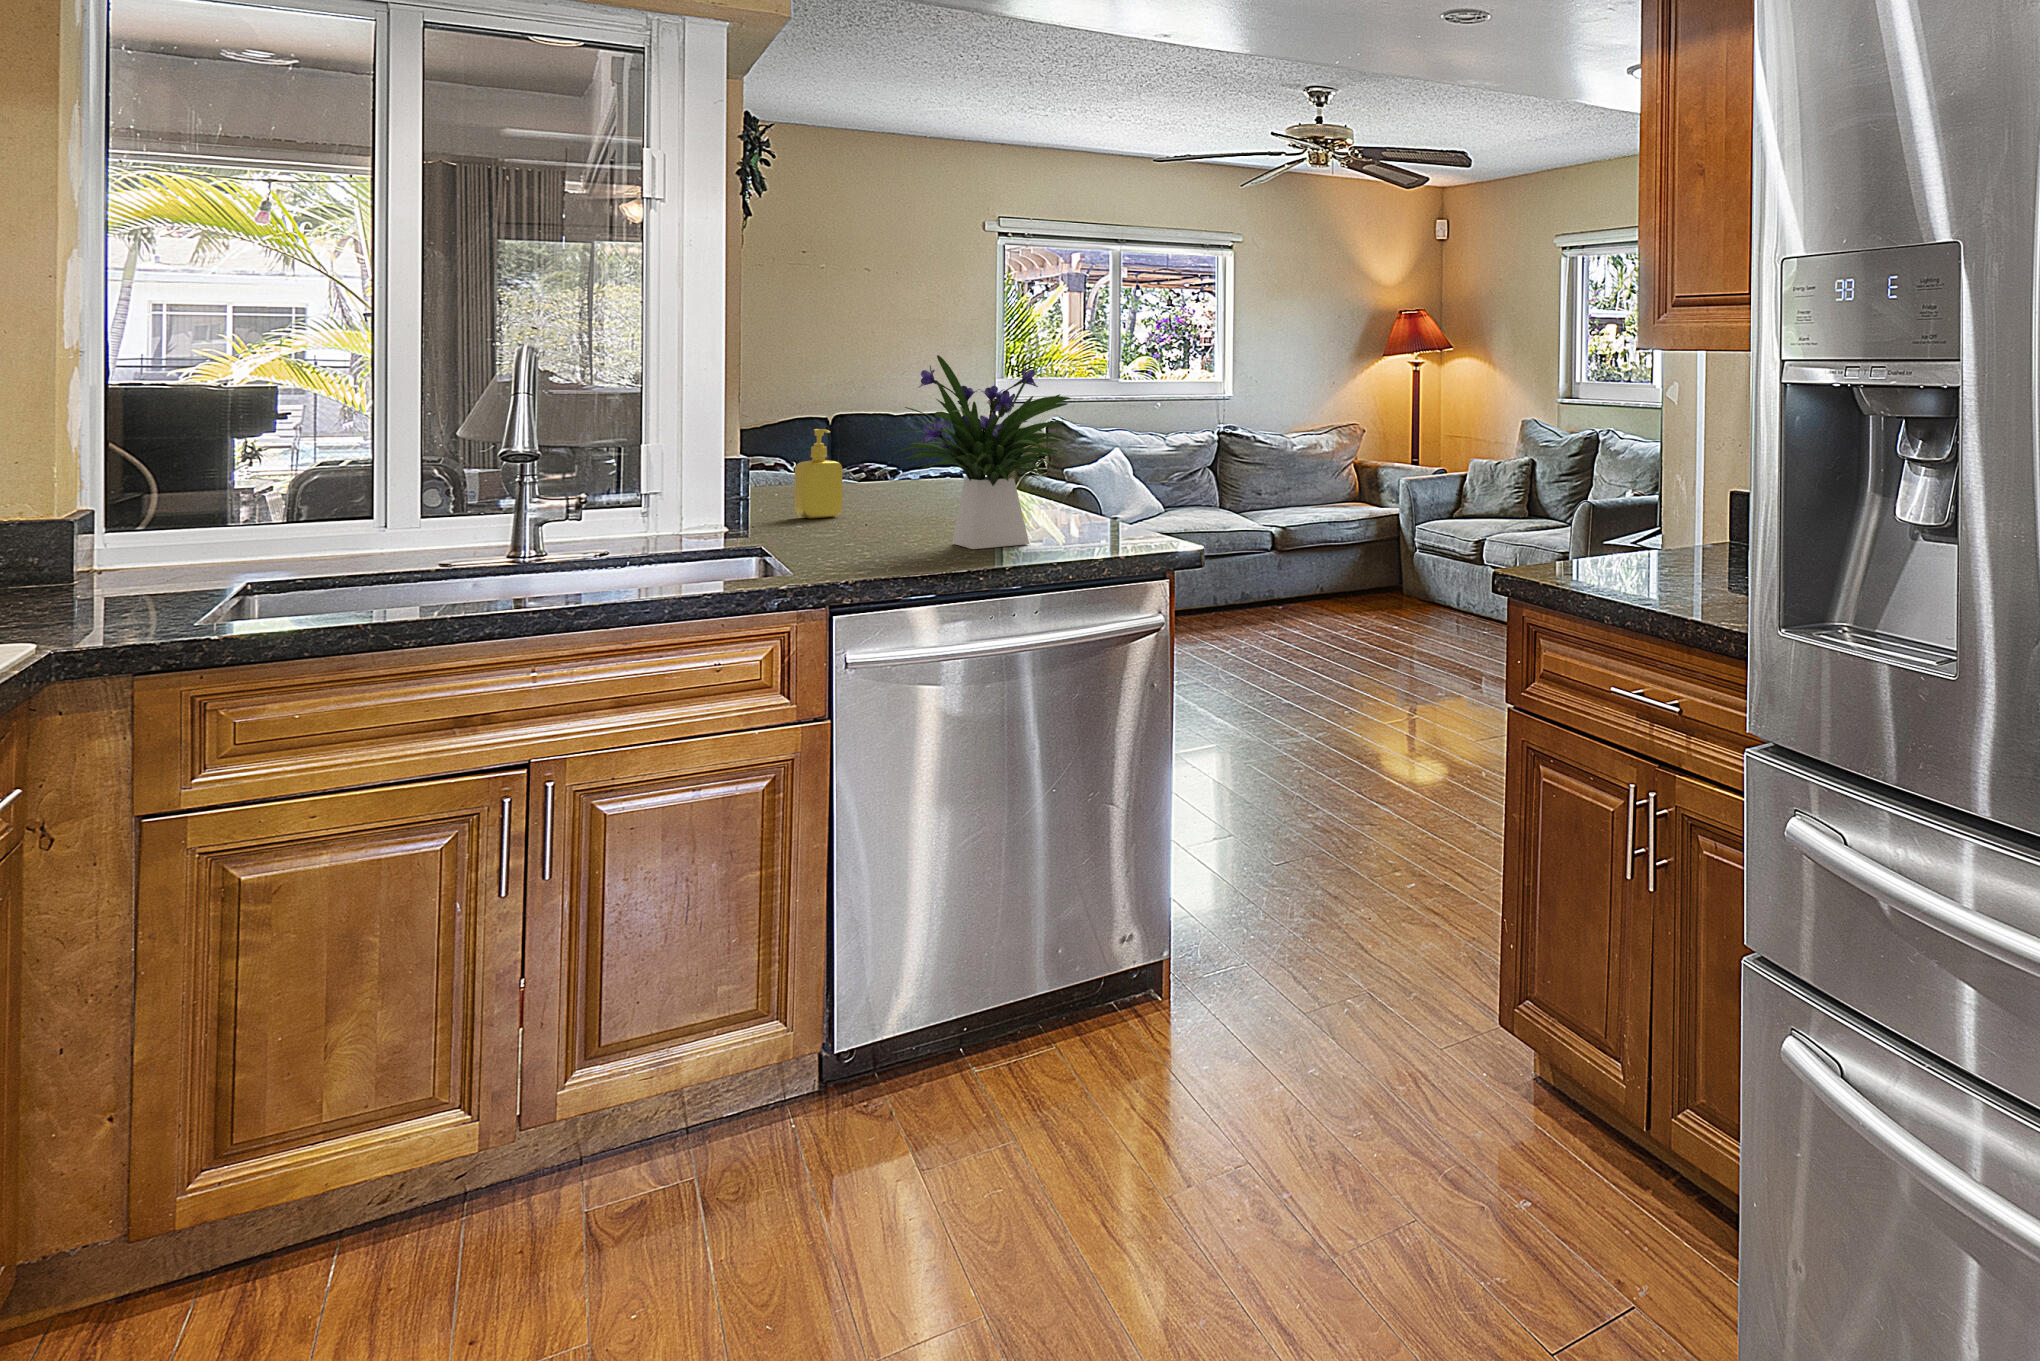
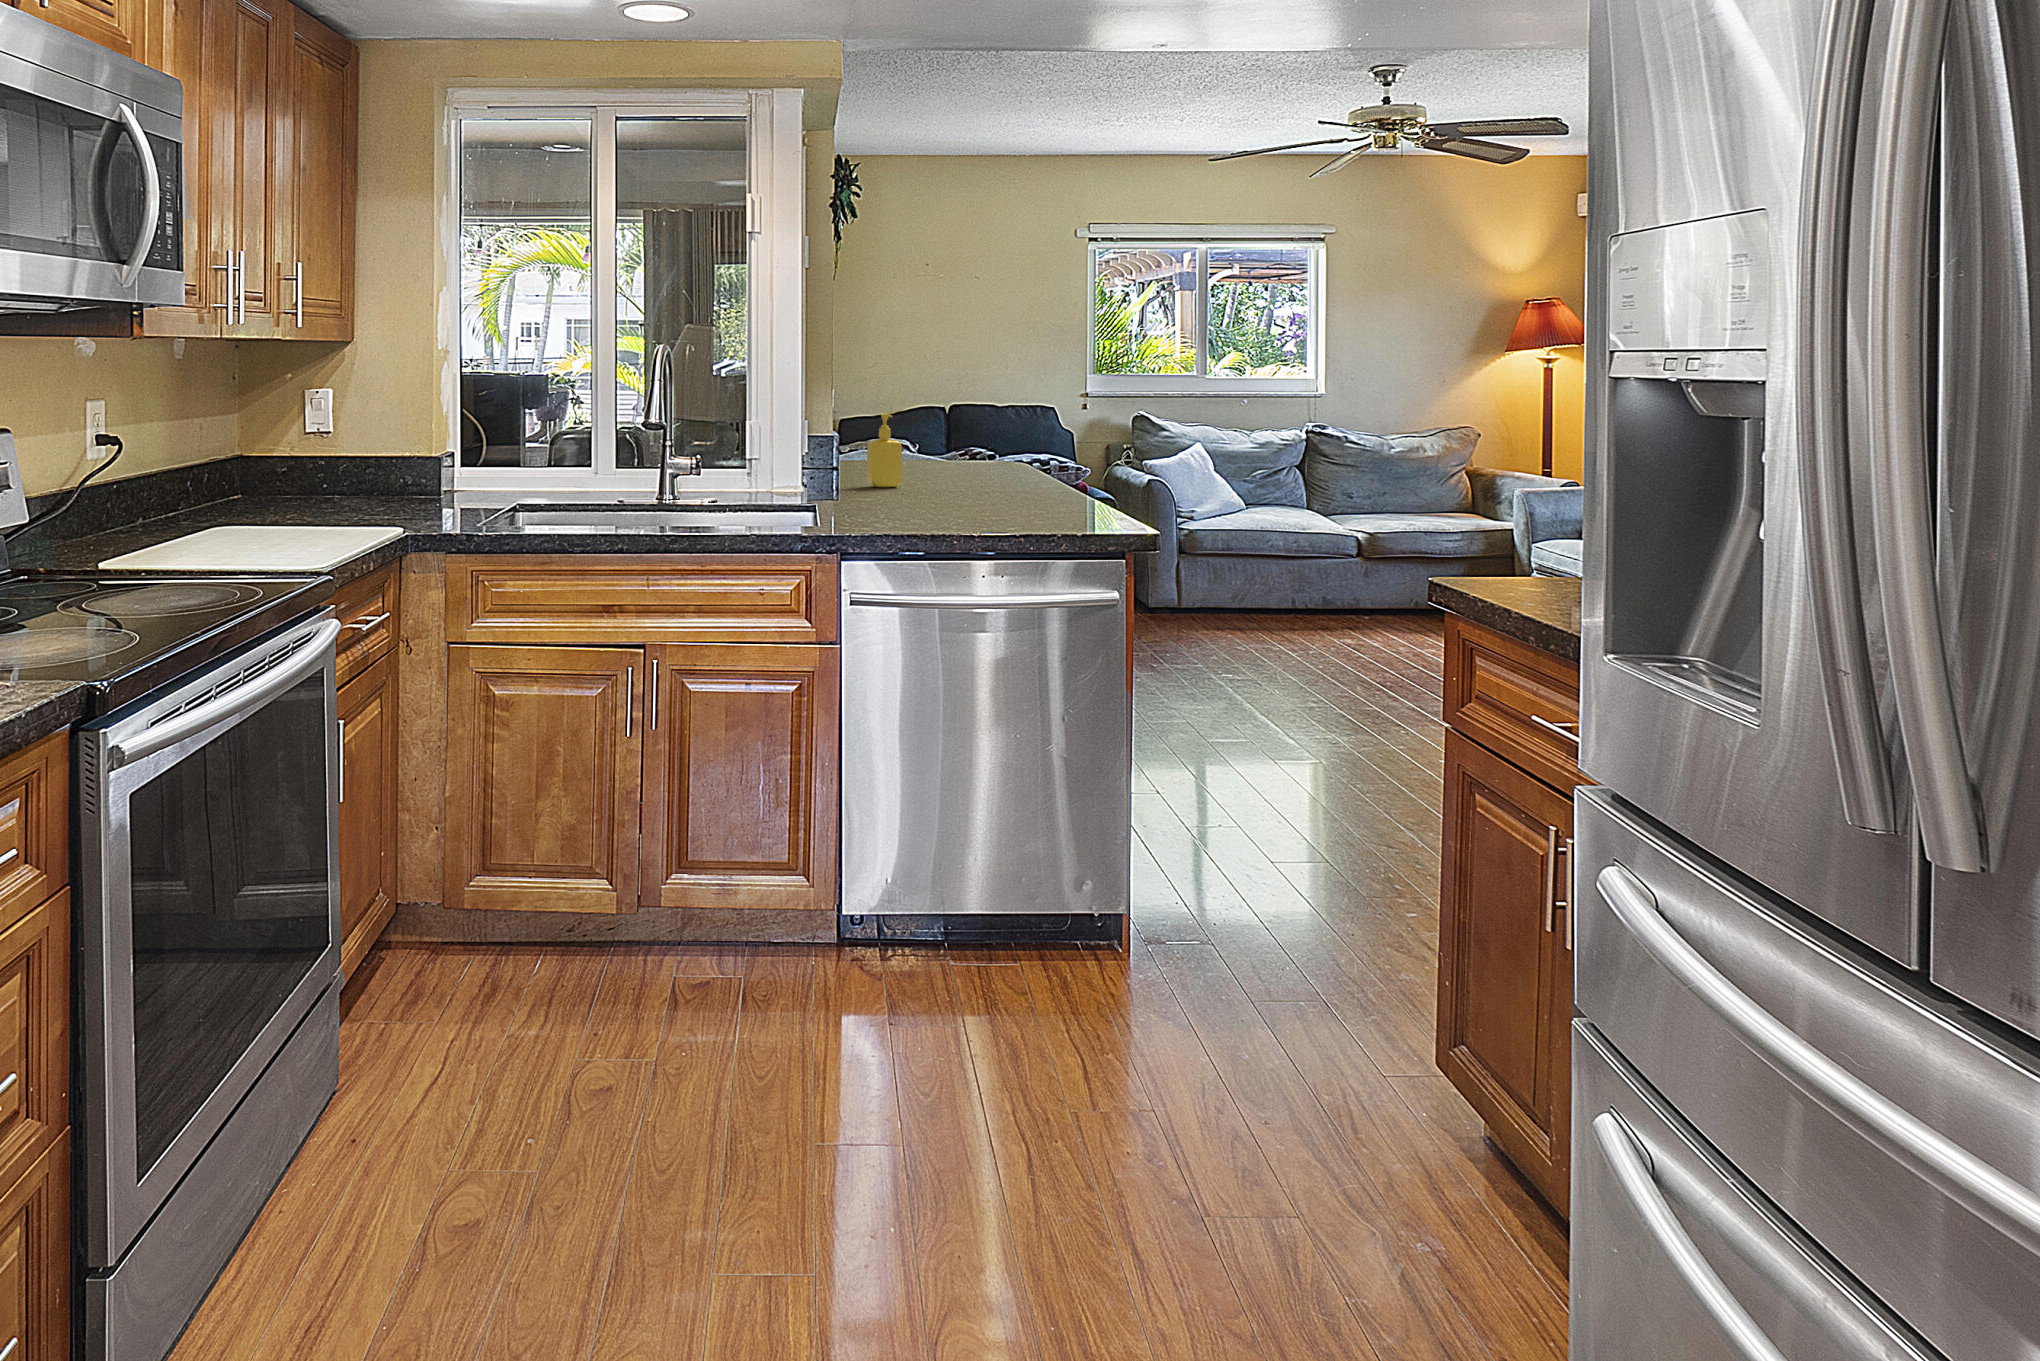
flower arrangement: present [887,355,1071,549] -> none [907,352,1062,520]

